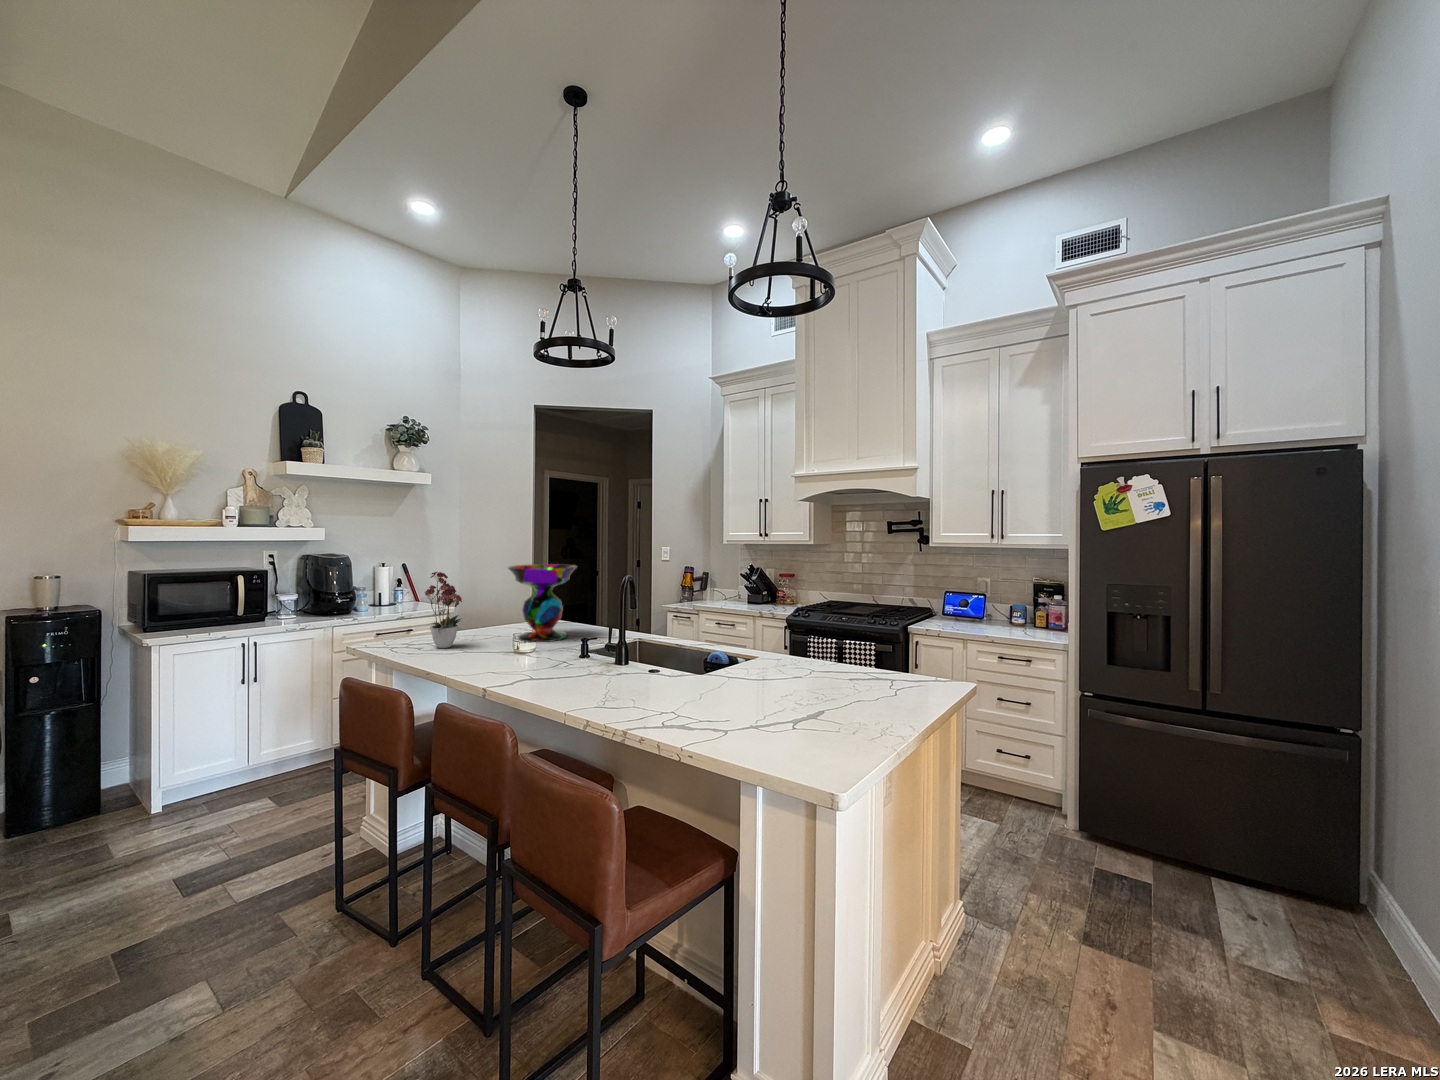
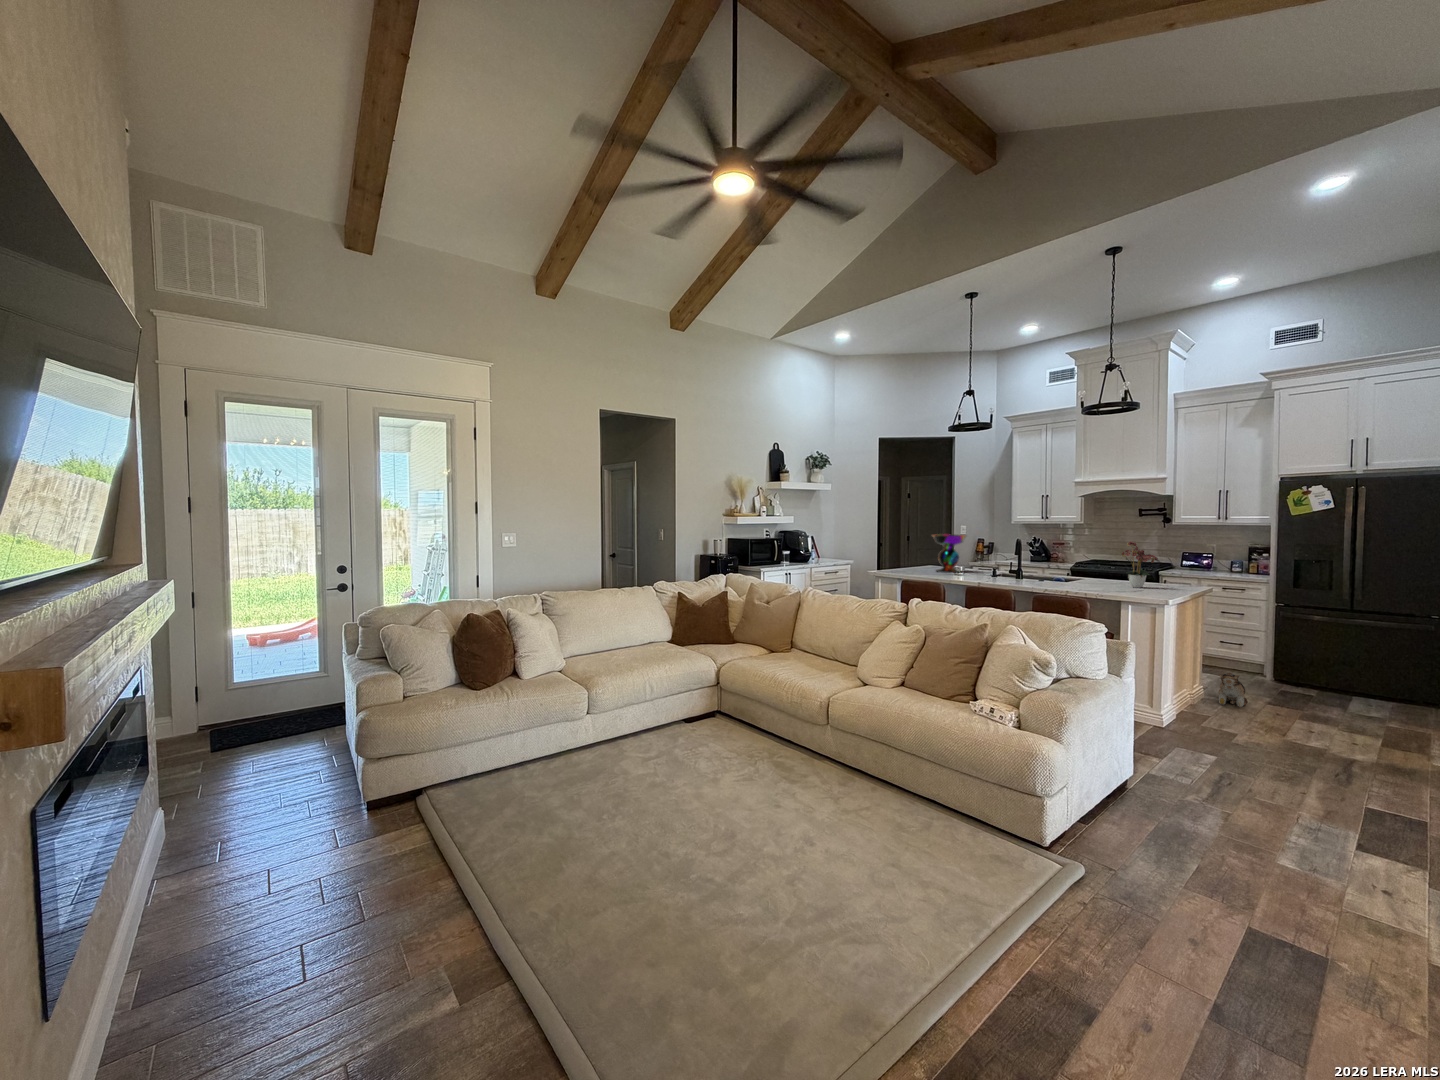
flower arrangement: present [425,572,462,648] -> present [1122,541,1157,588]
plush toy: none [979,894,1039,976] -> present [1218,672,1247,707]

